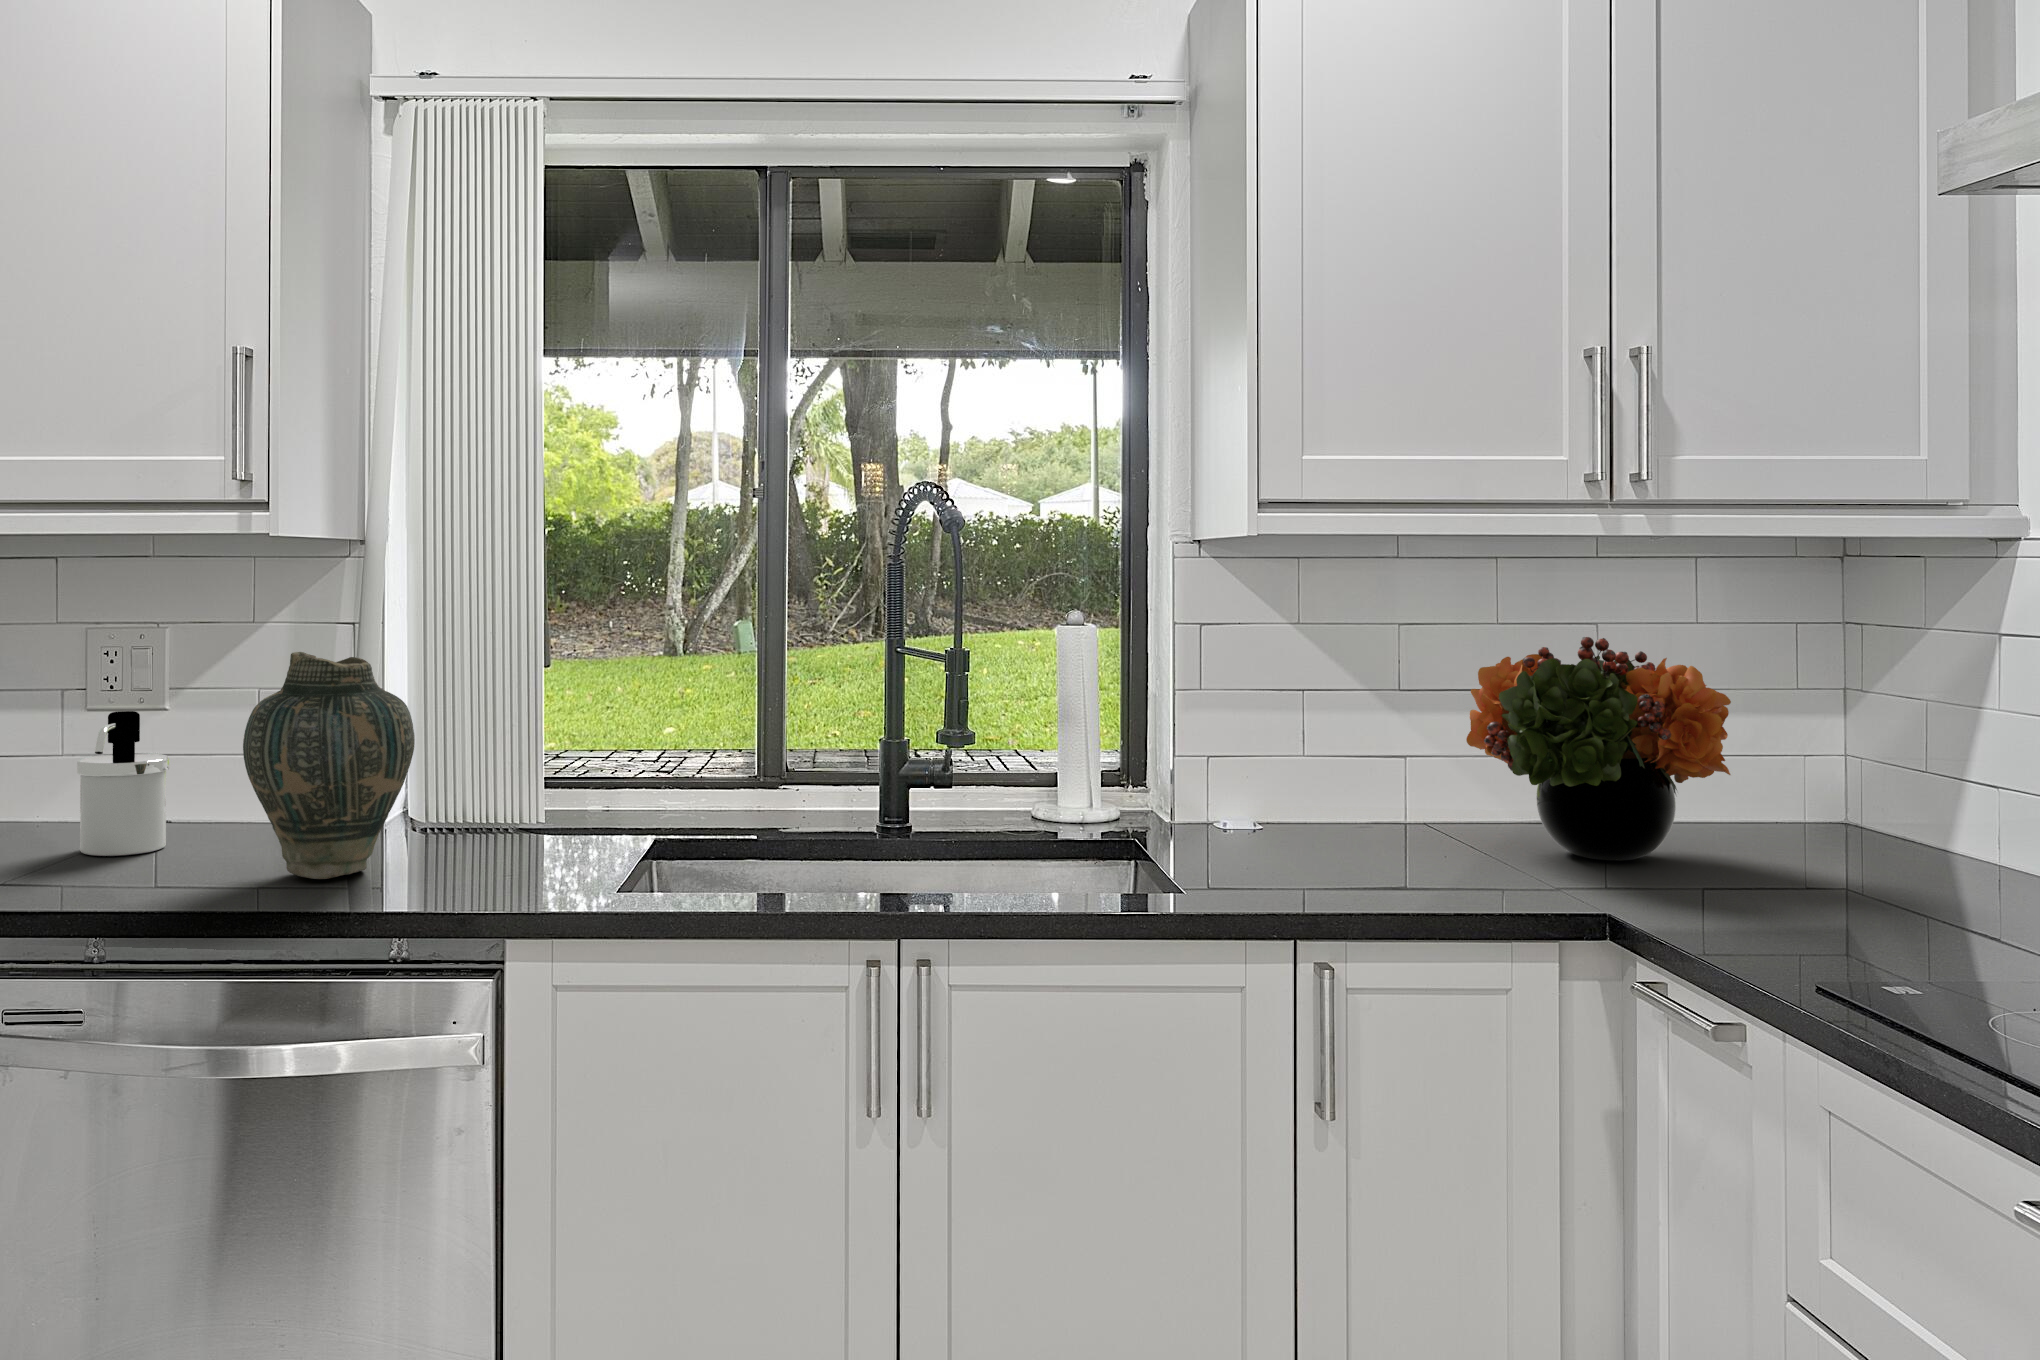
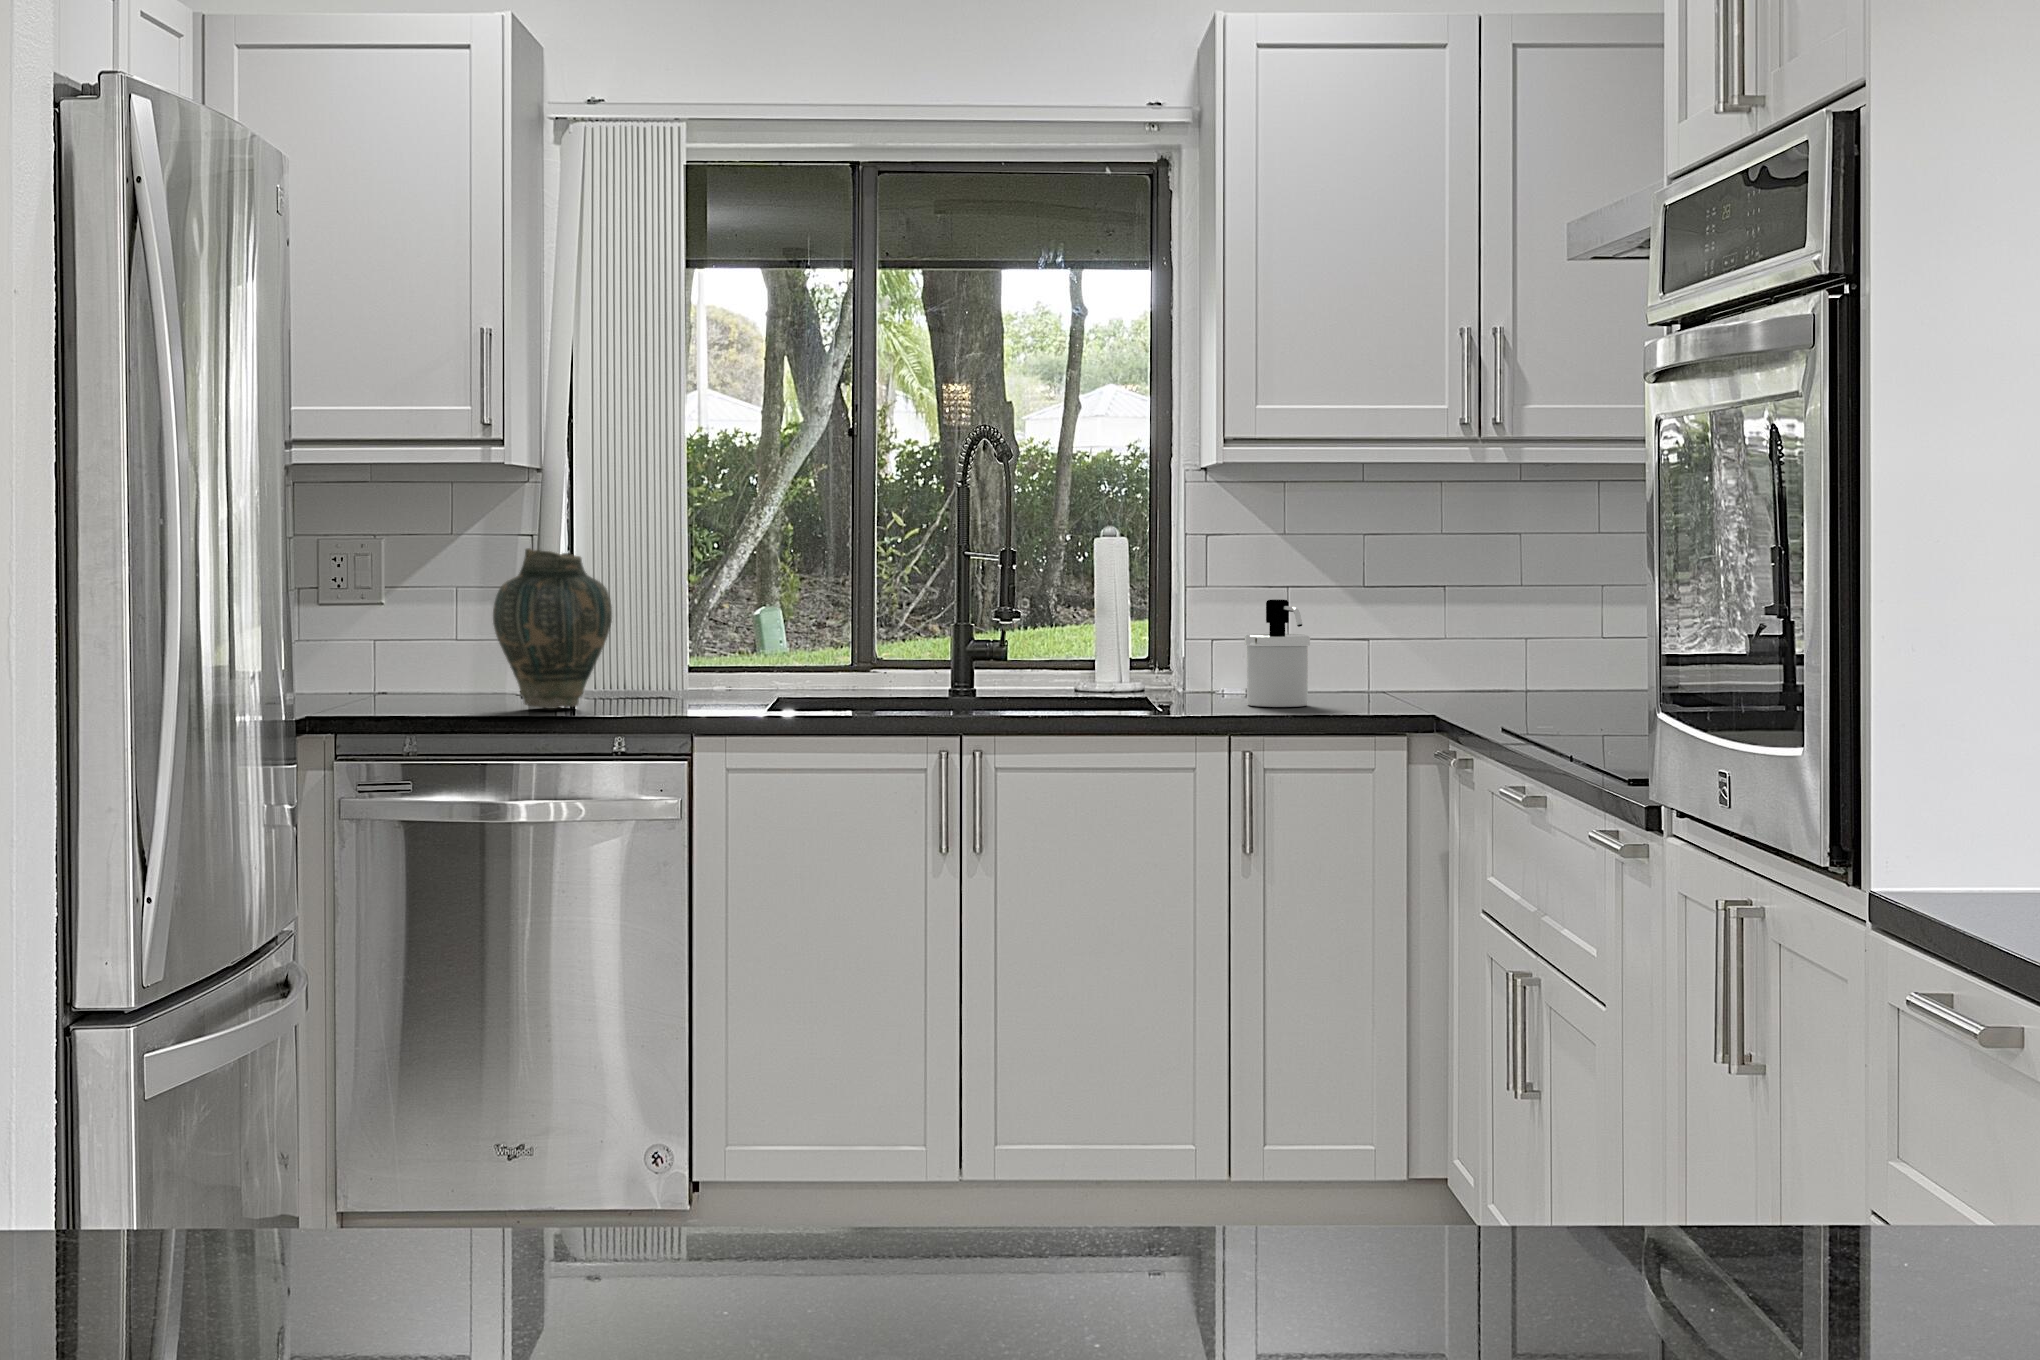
flower arrangement: present [1466,637,1731,861] -> none [1392,539,1577,701]
soap dispenser: present [77,711,169,856] -> present [1245,599,1310,707]

